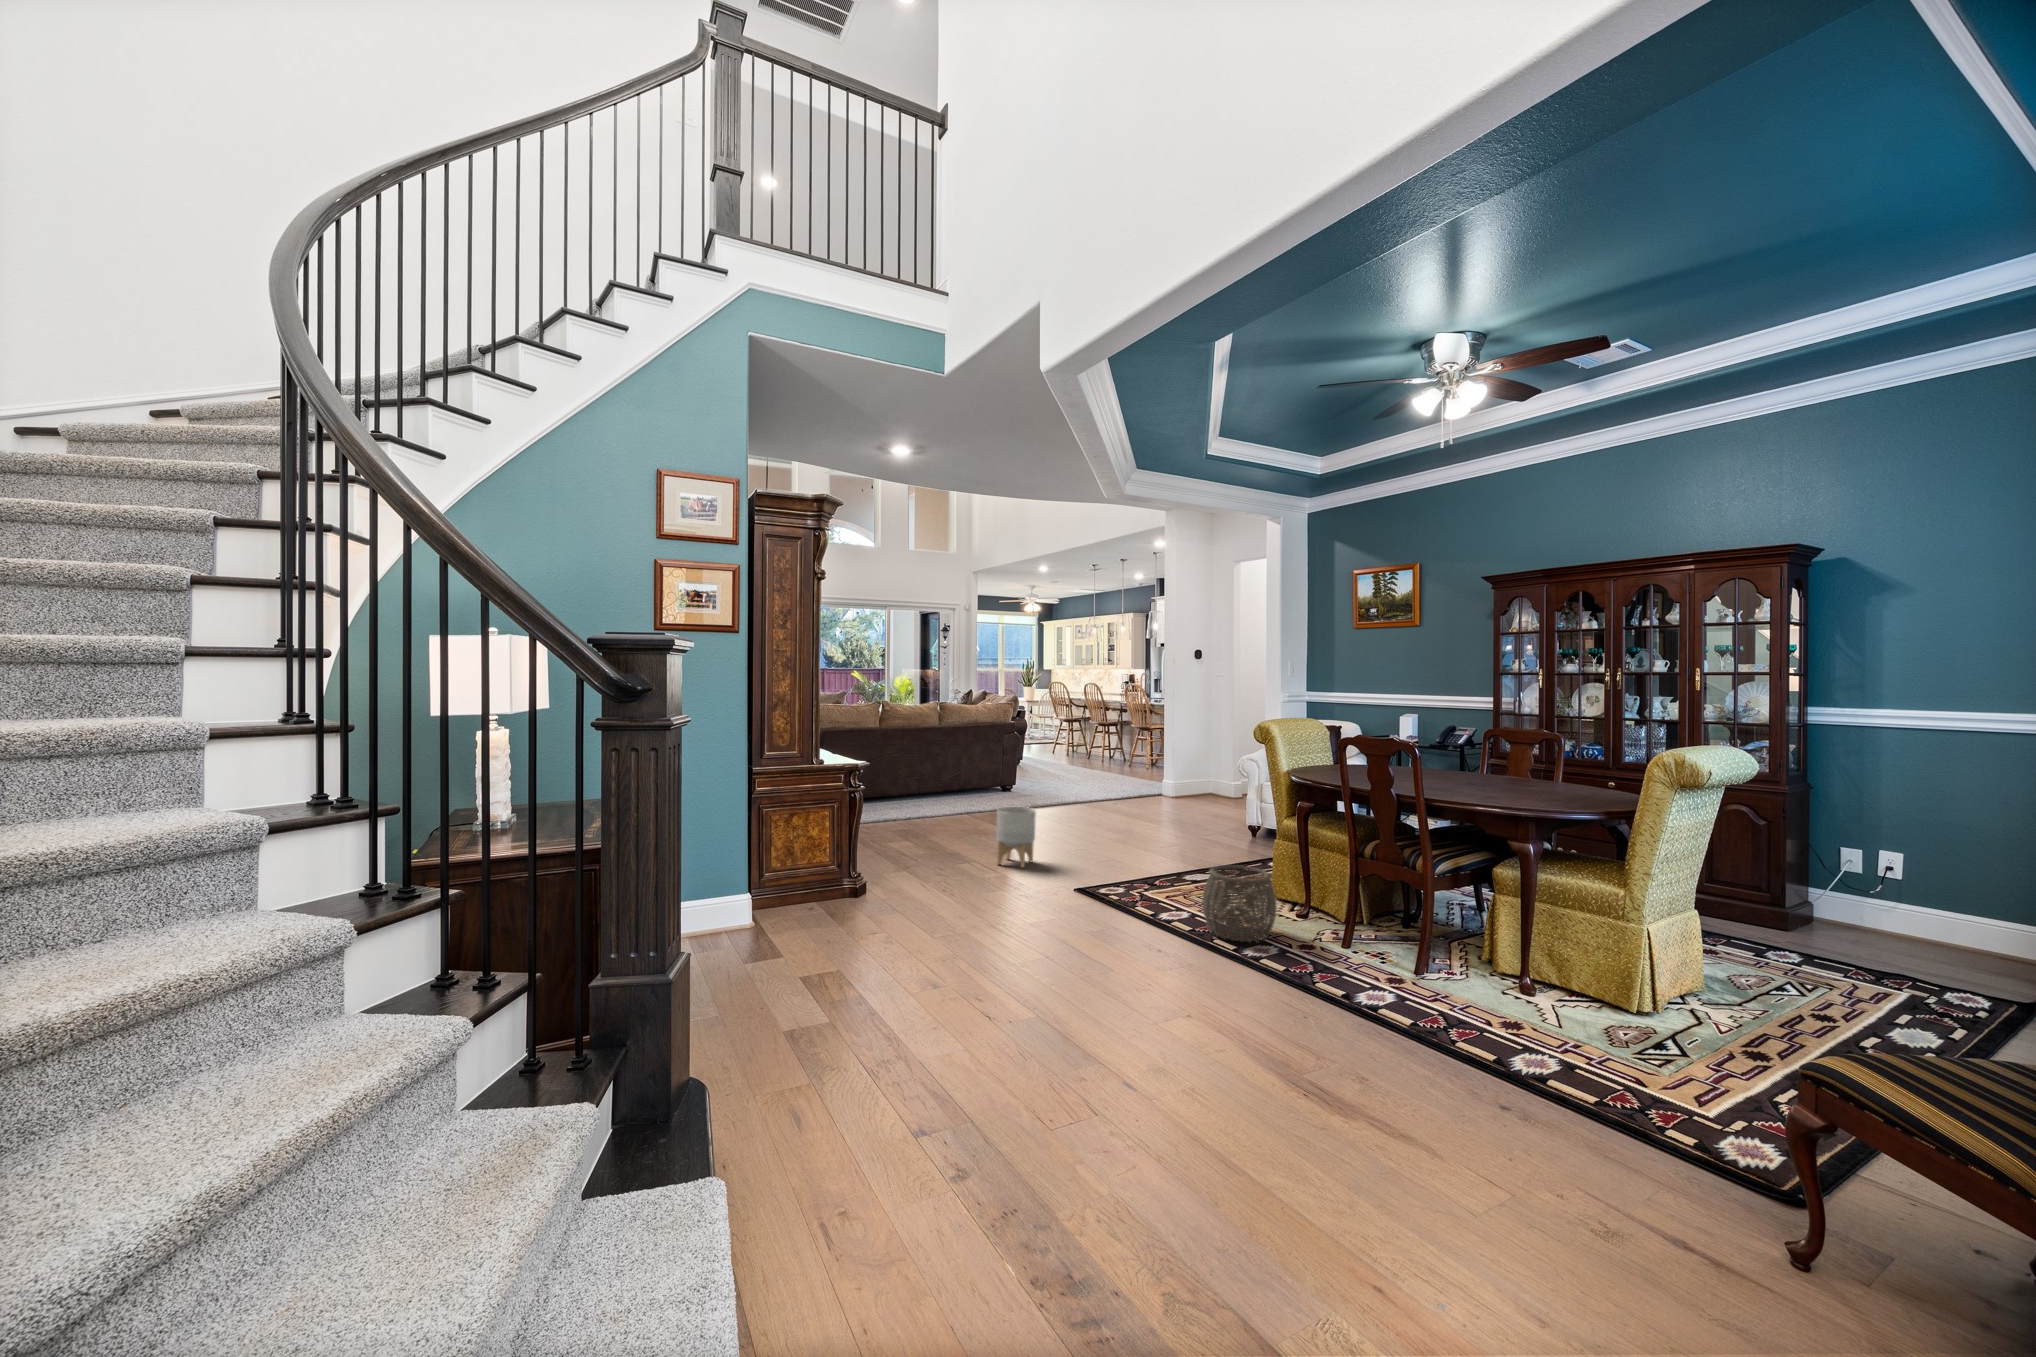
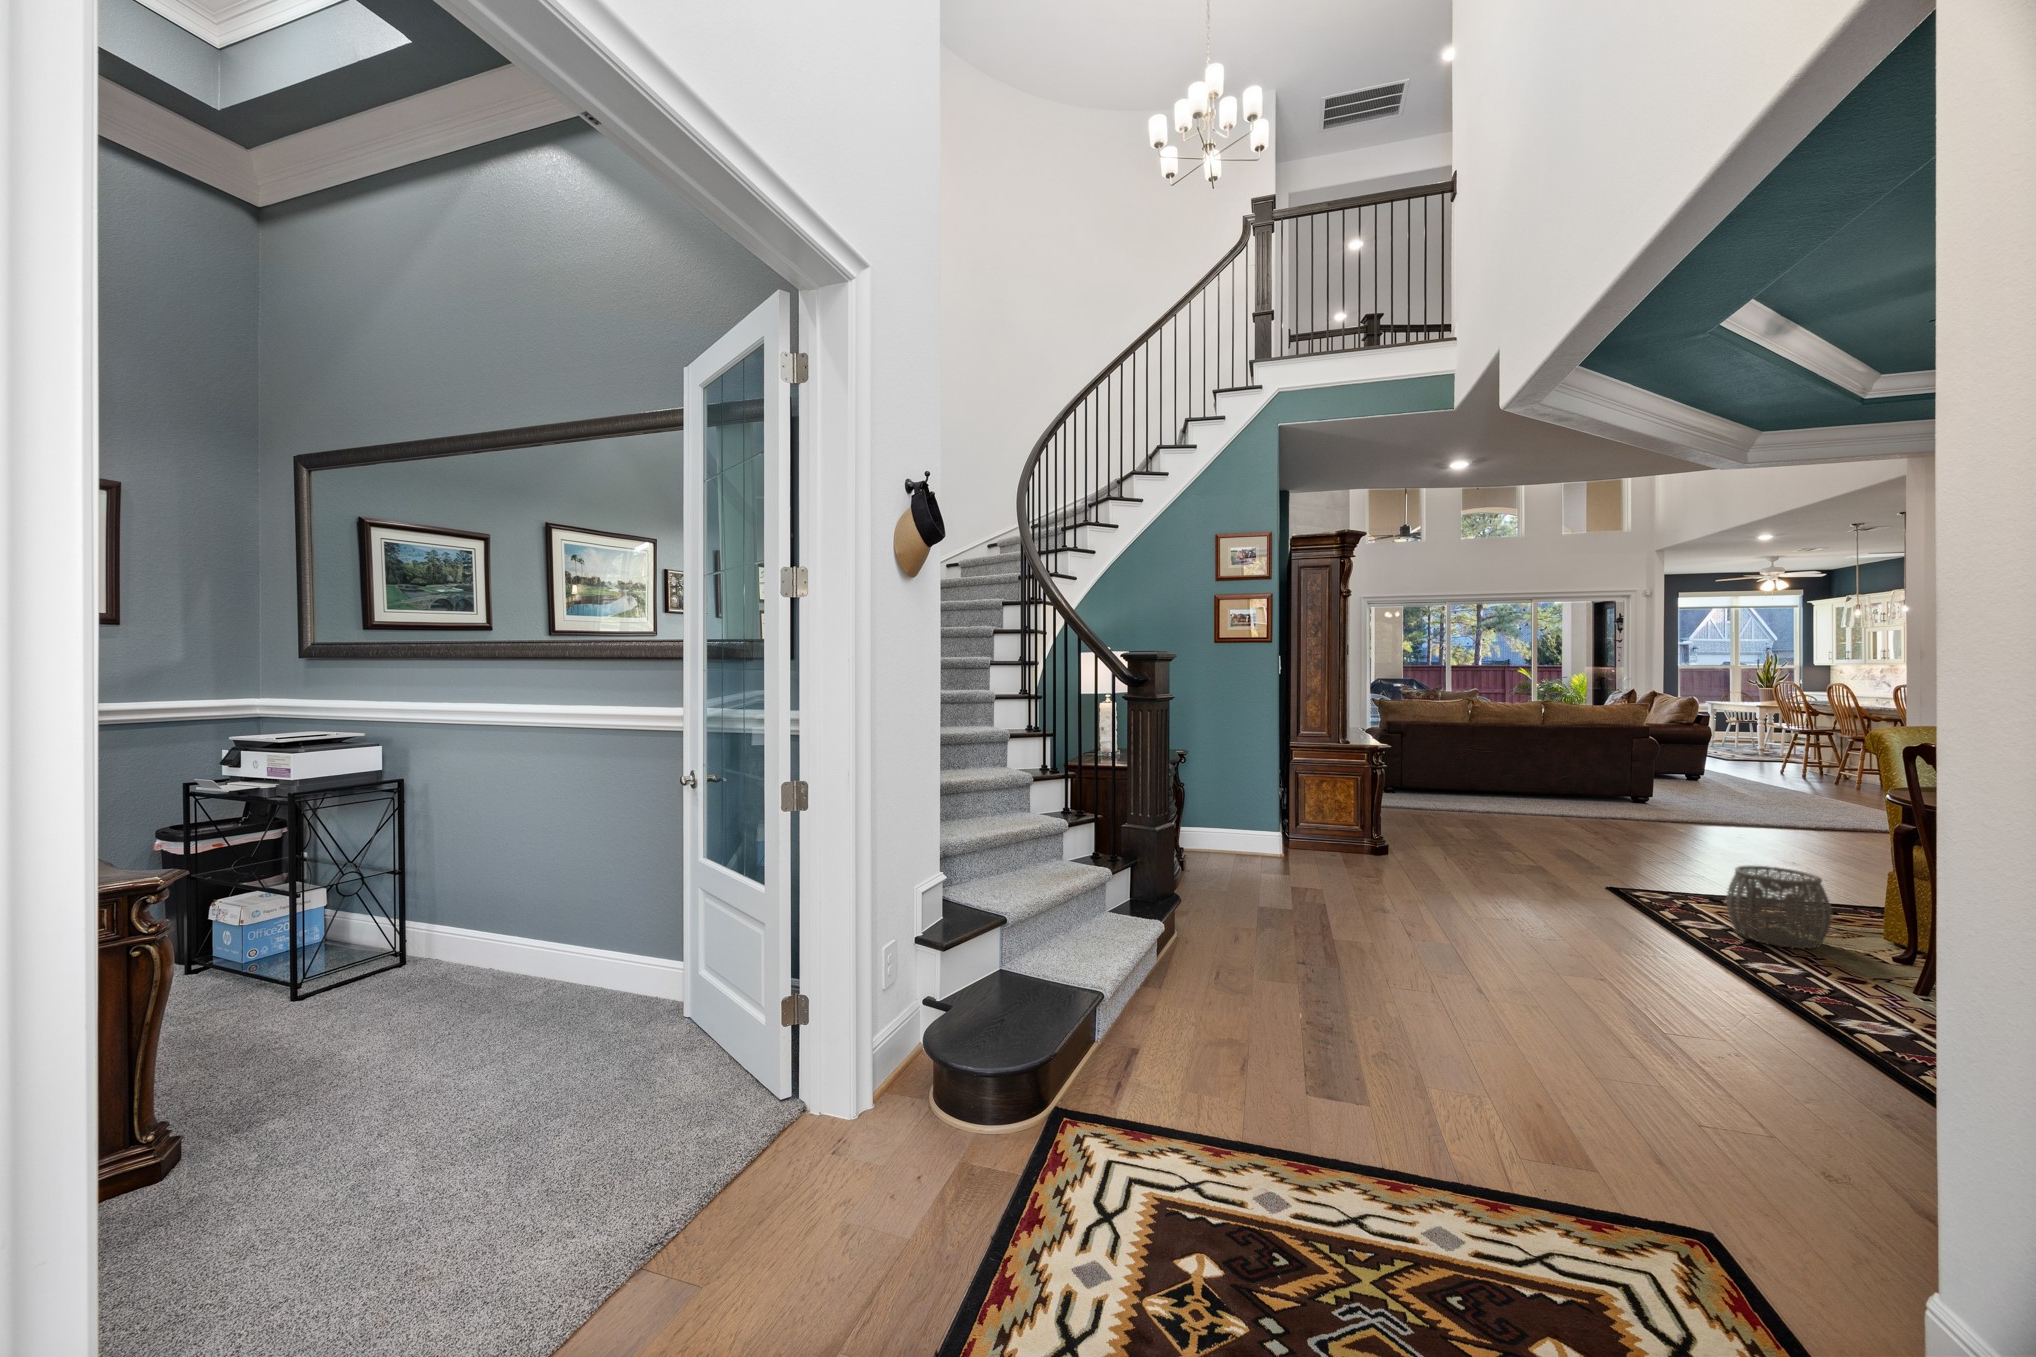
planter: present [996,807,1036,868] -> none [1544,798,1590,858]

